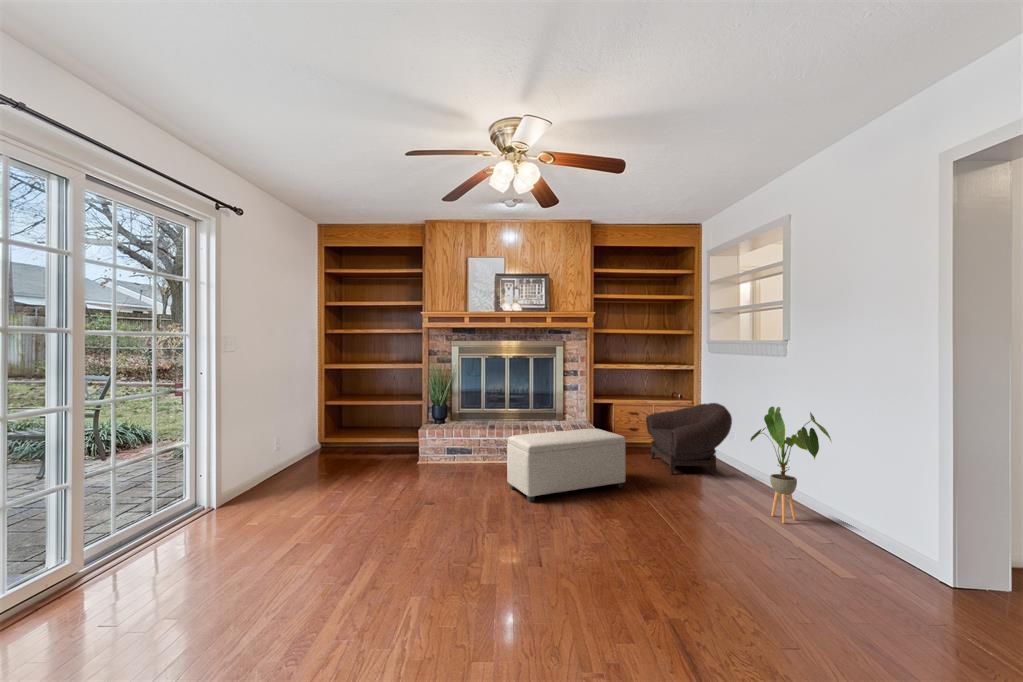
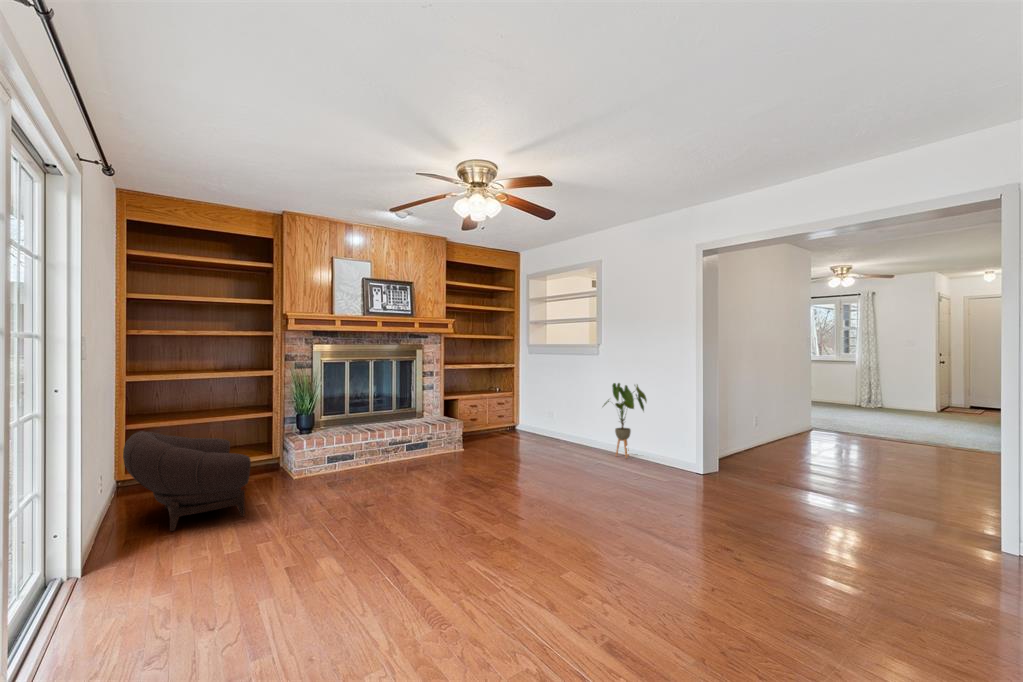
armchair: present [646,403,732,475] -> present [123,431,251,531]
ottoman: present [507,428,626,502] -> none [427,417,514,481]

